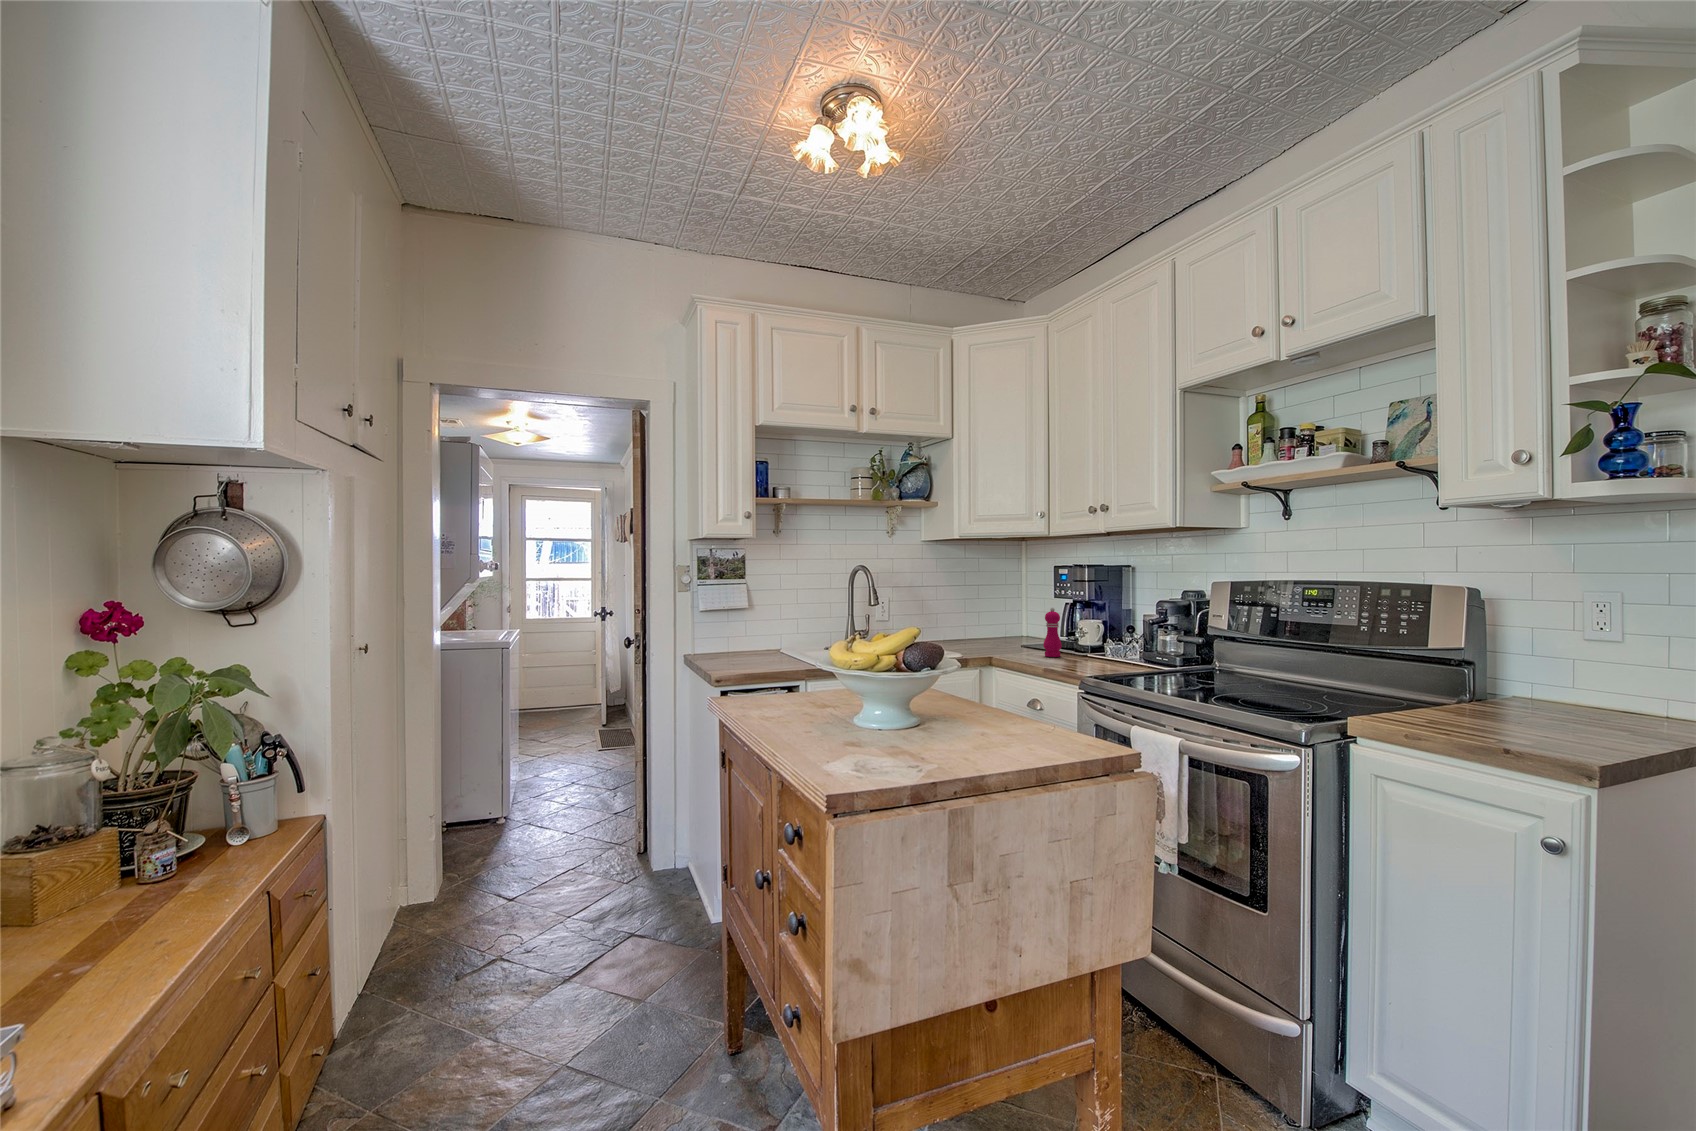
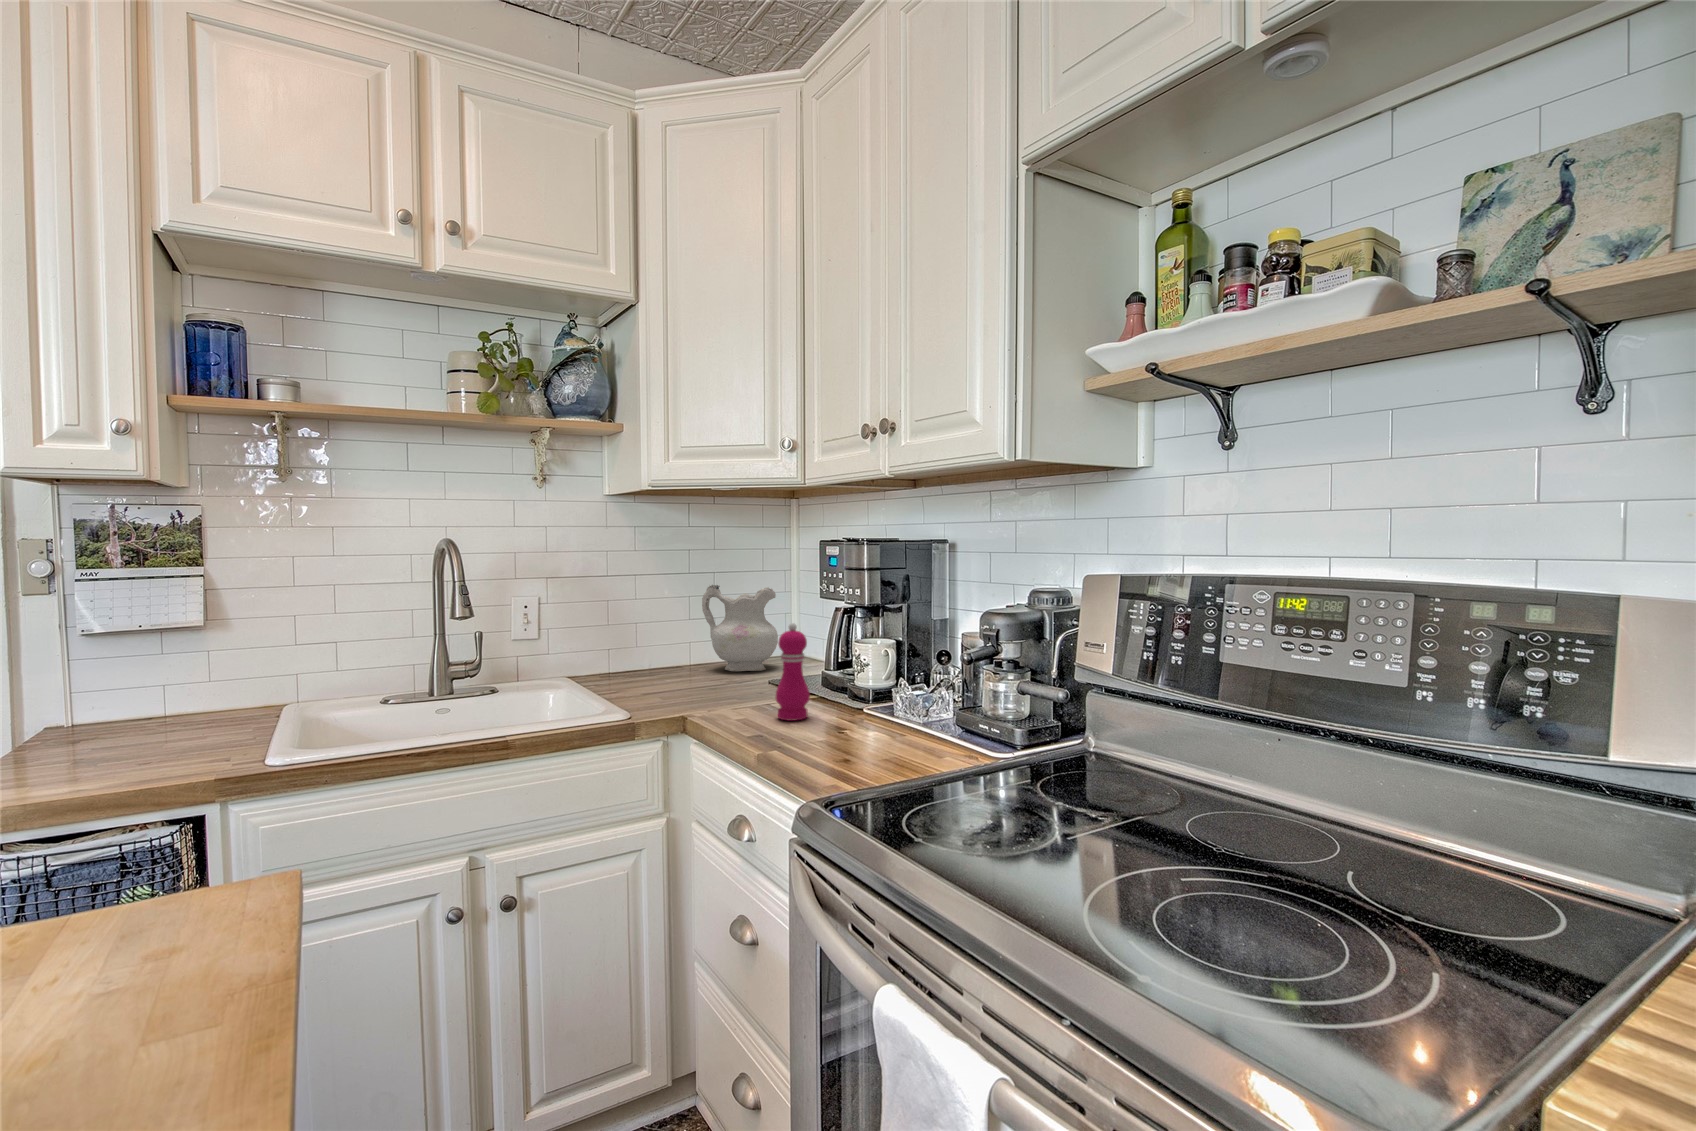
ceramic pitcher: none [977,591,1022,640] -> present [702,585,778,671]

